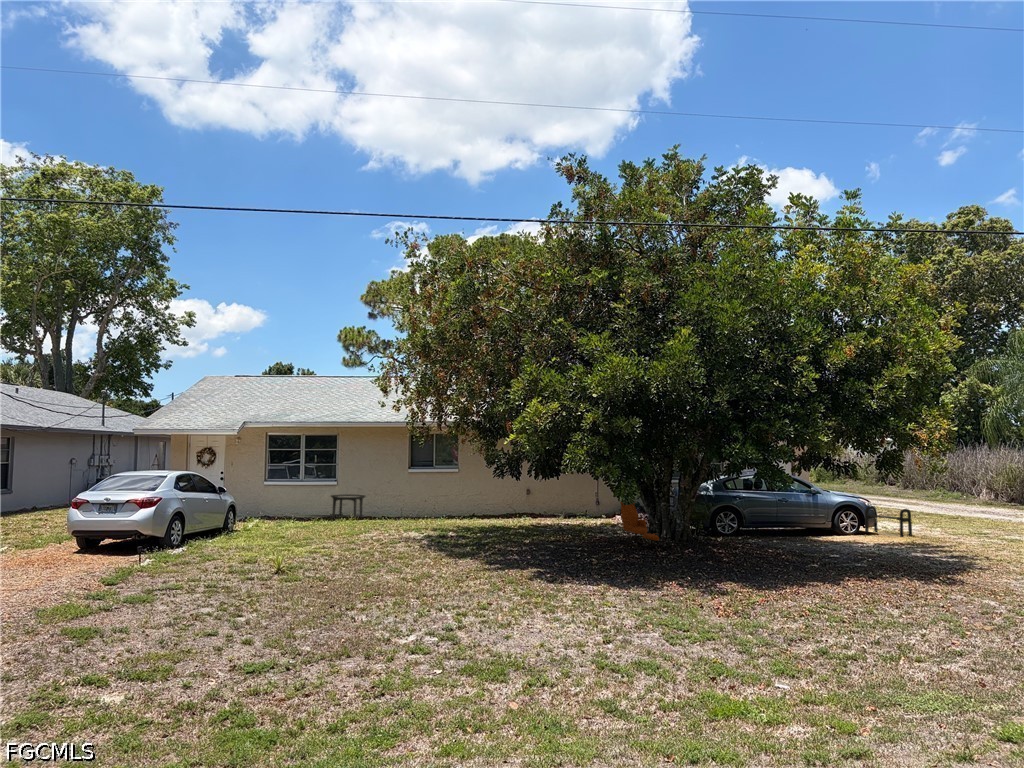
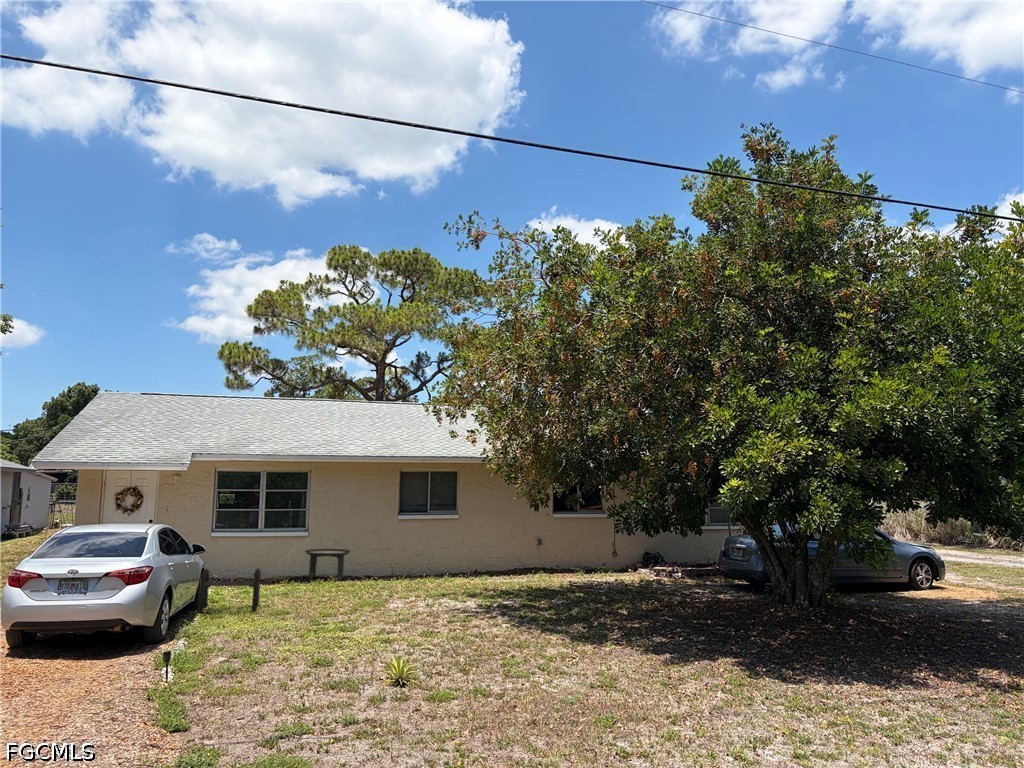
lounge chair: present [620,502,659,546] -> none [718,556,780,617]
bench: present [865,506,912,537] -> present [198,569,261,613]

